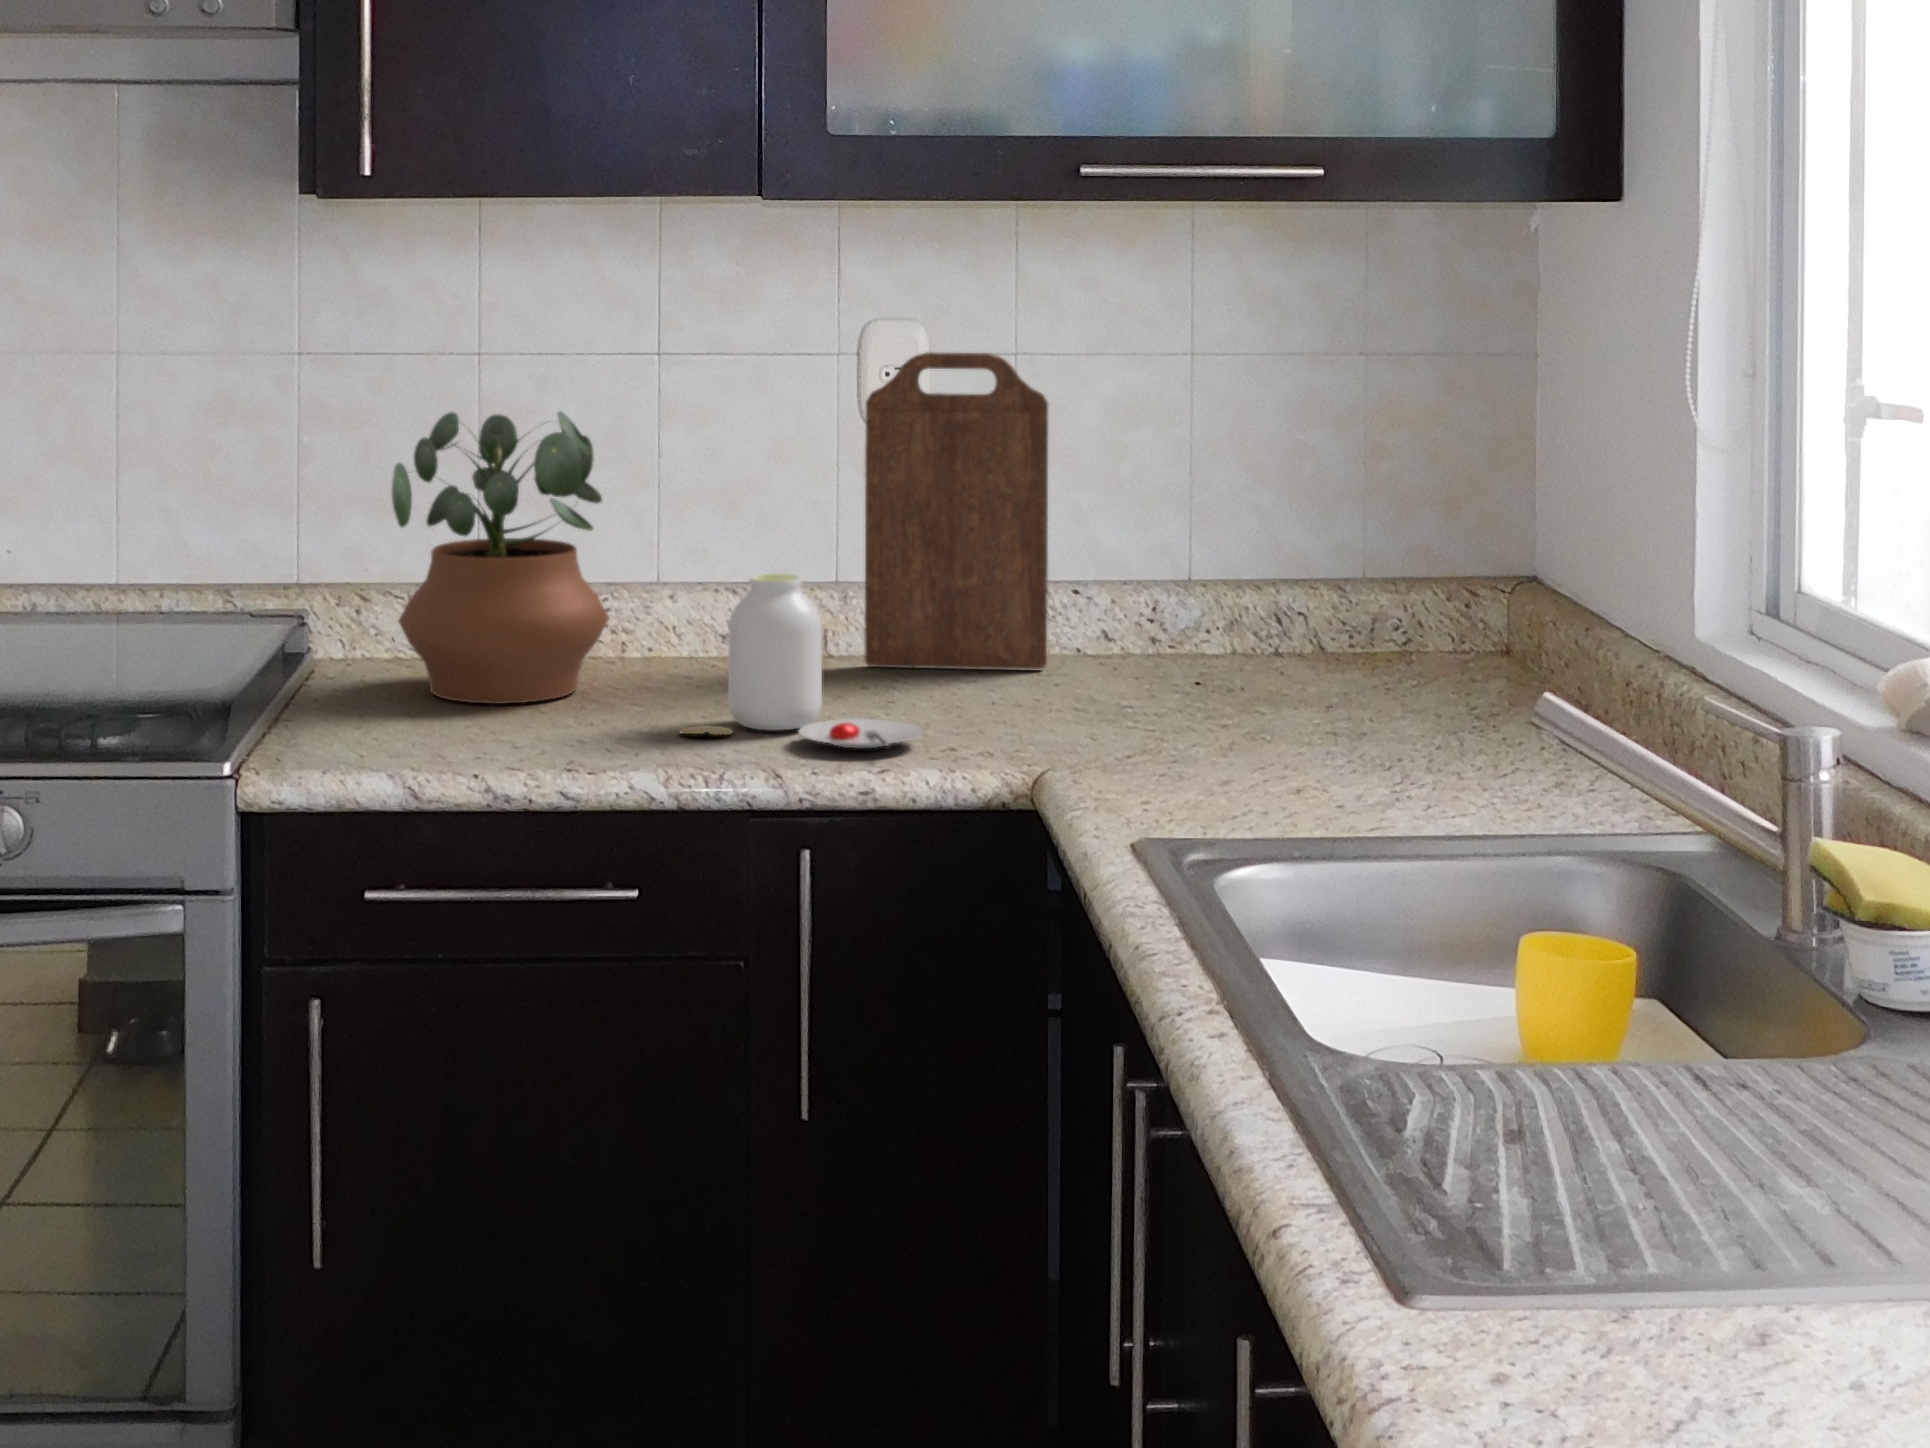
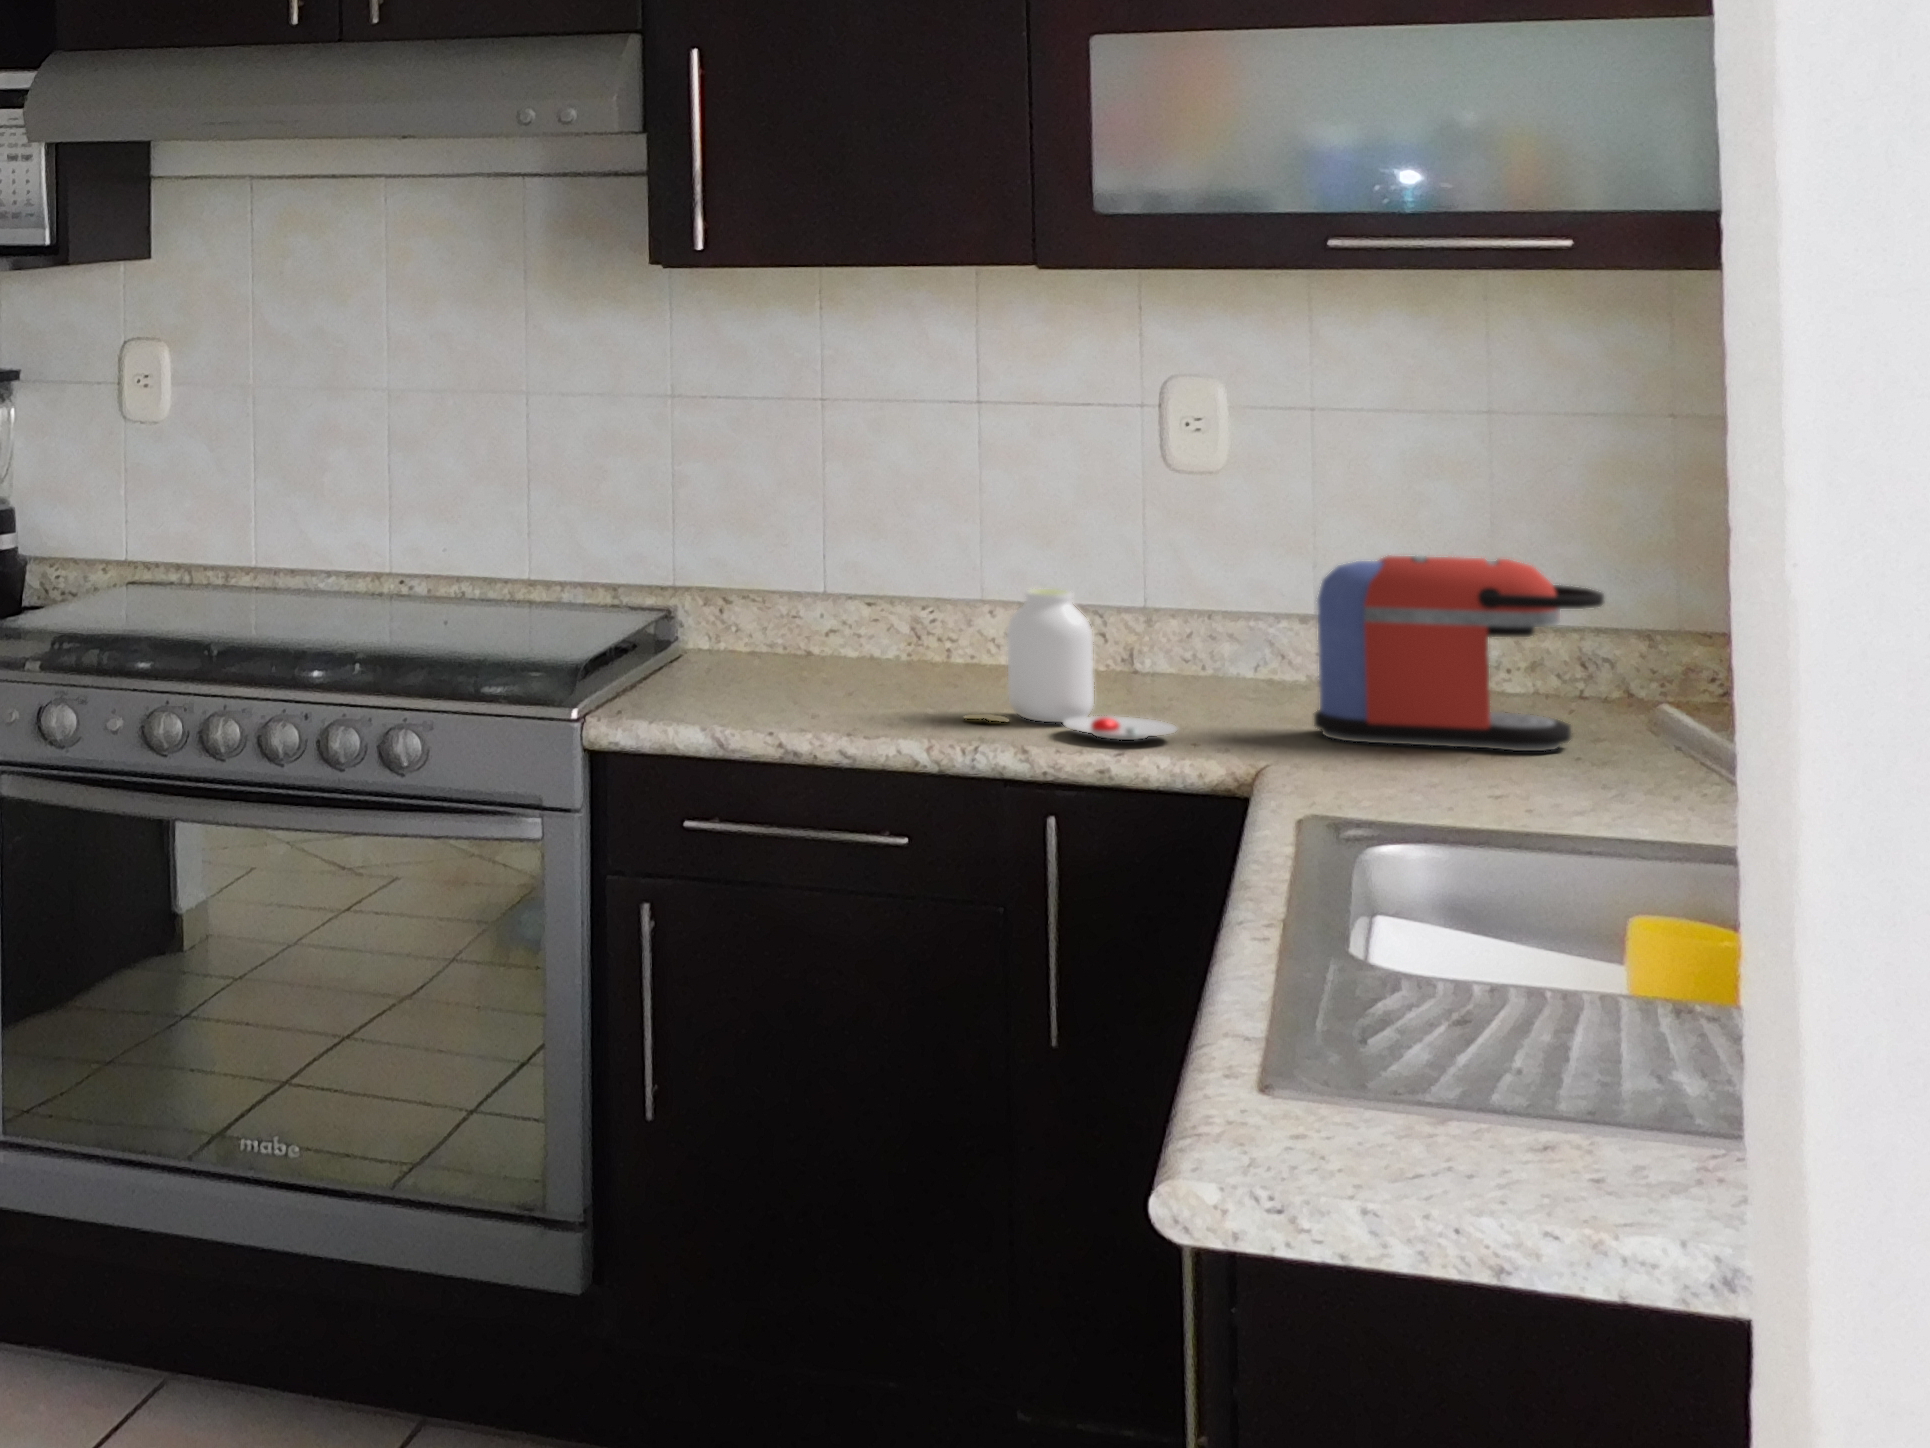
cutting board: present [864,352,1049,669] -> none [1159,406,1342,695]
potted plant: present [392,411,609,704] -> none [728,446,919,688]
coffee maker: none [1052,517,1338,729] -> present [1314,556,1604,751]

